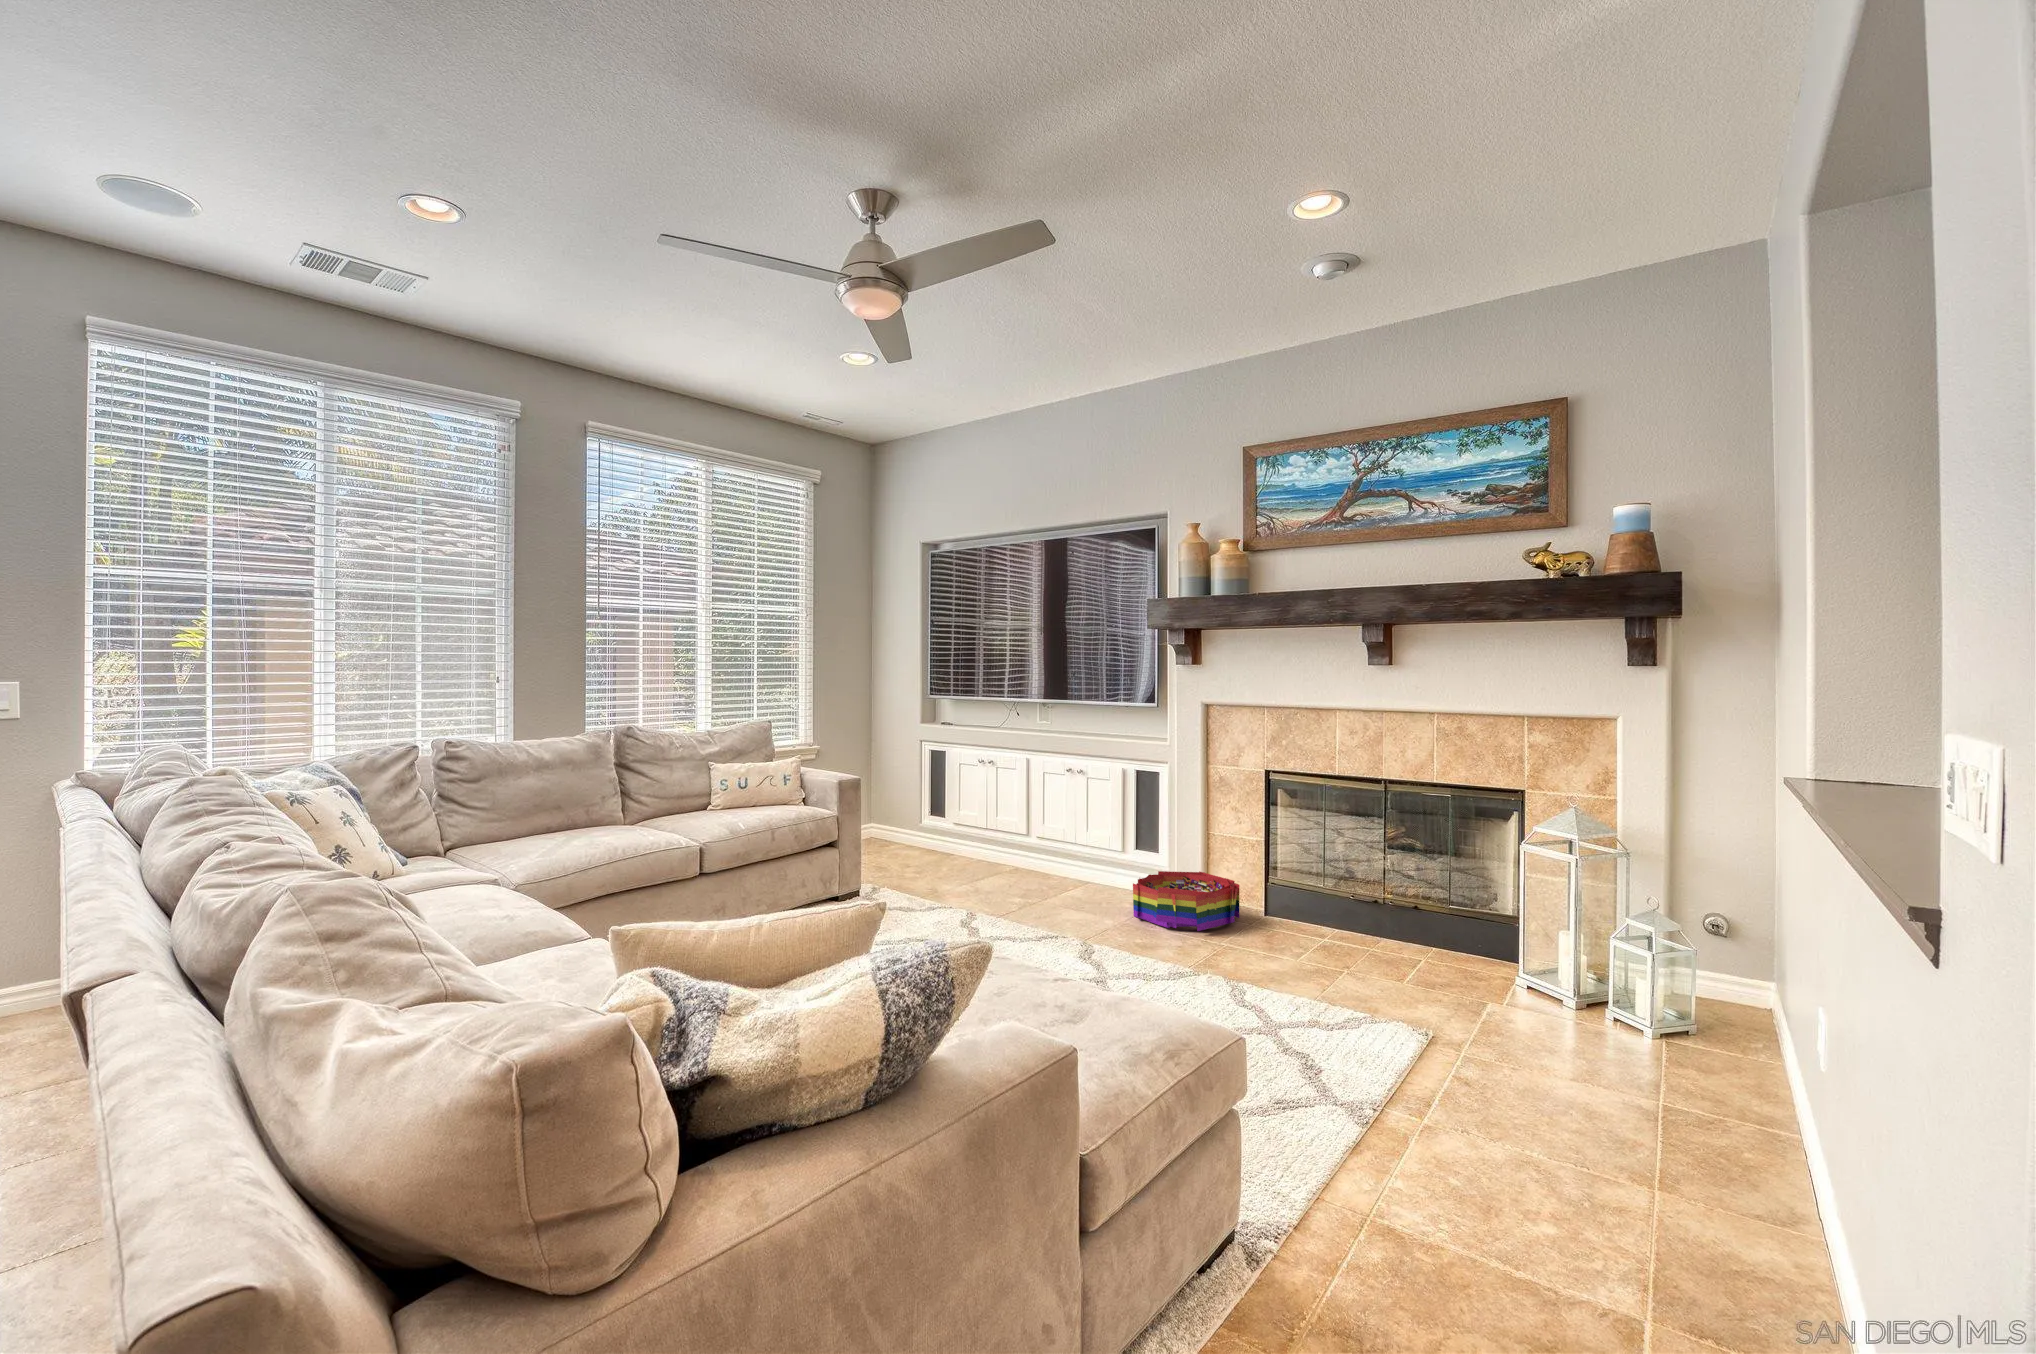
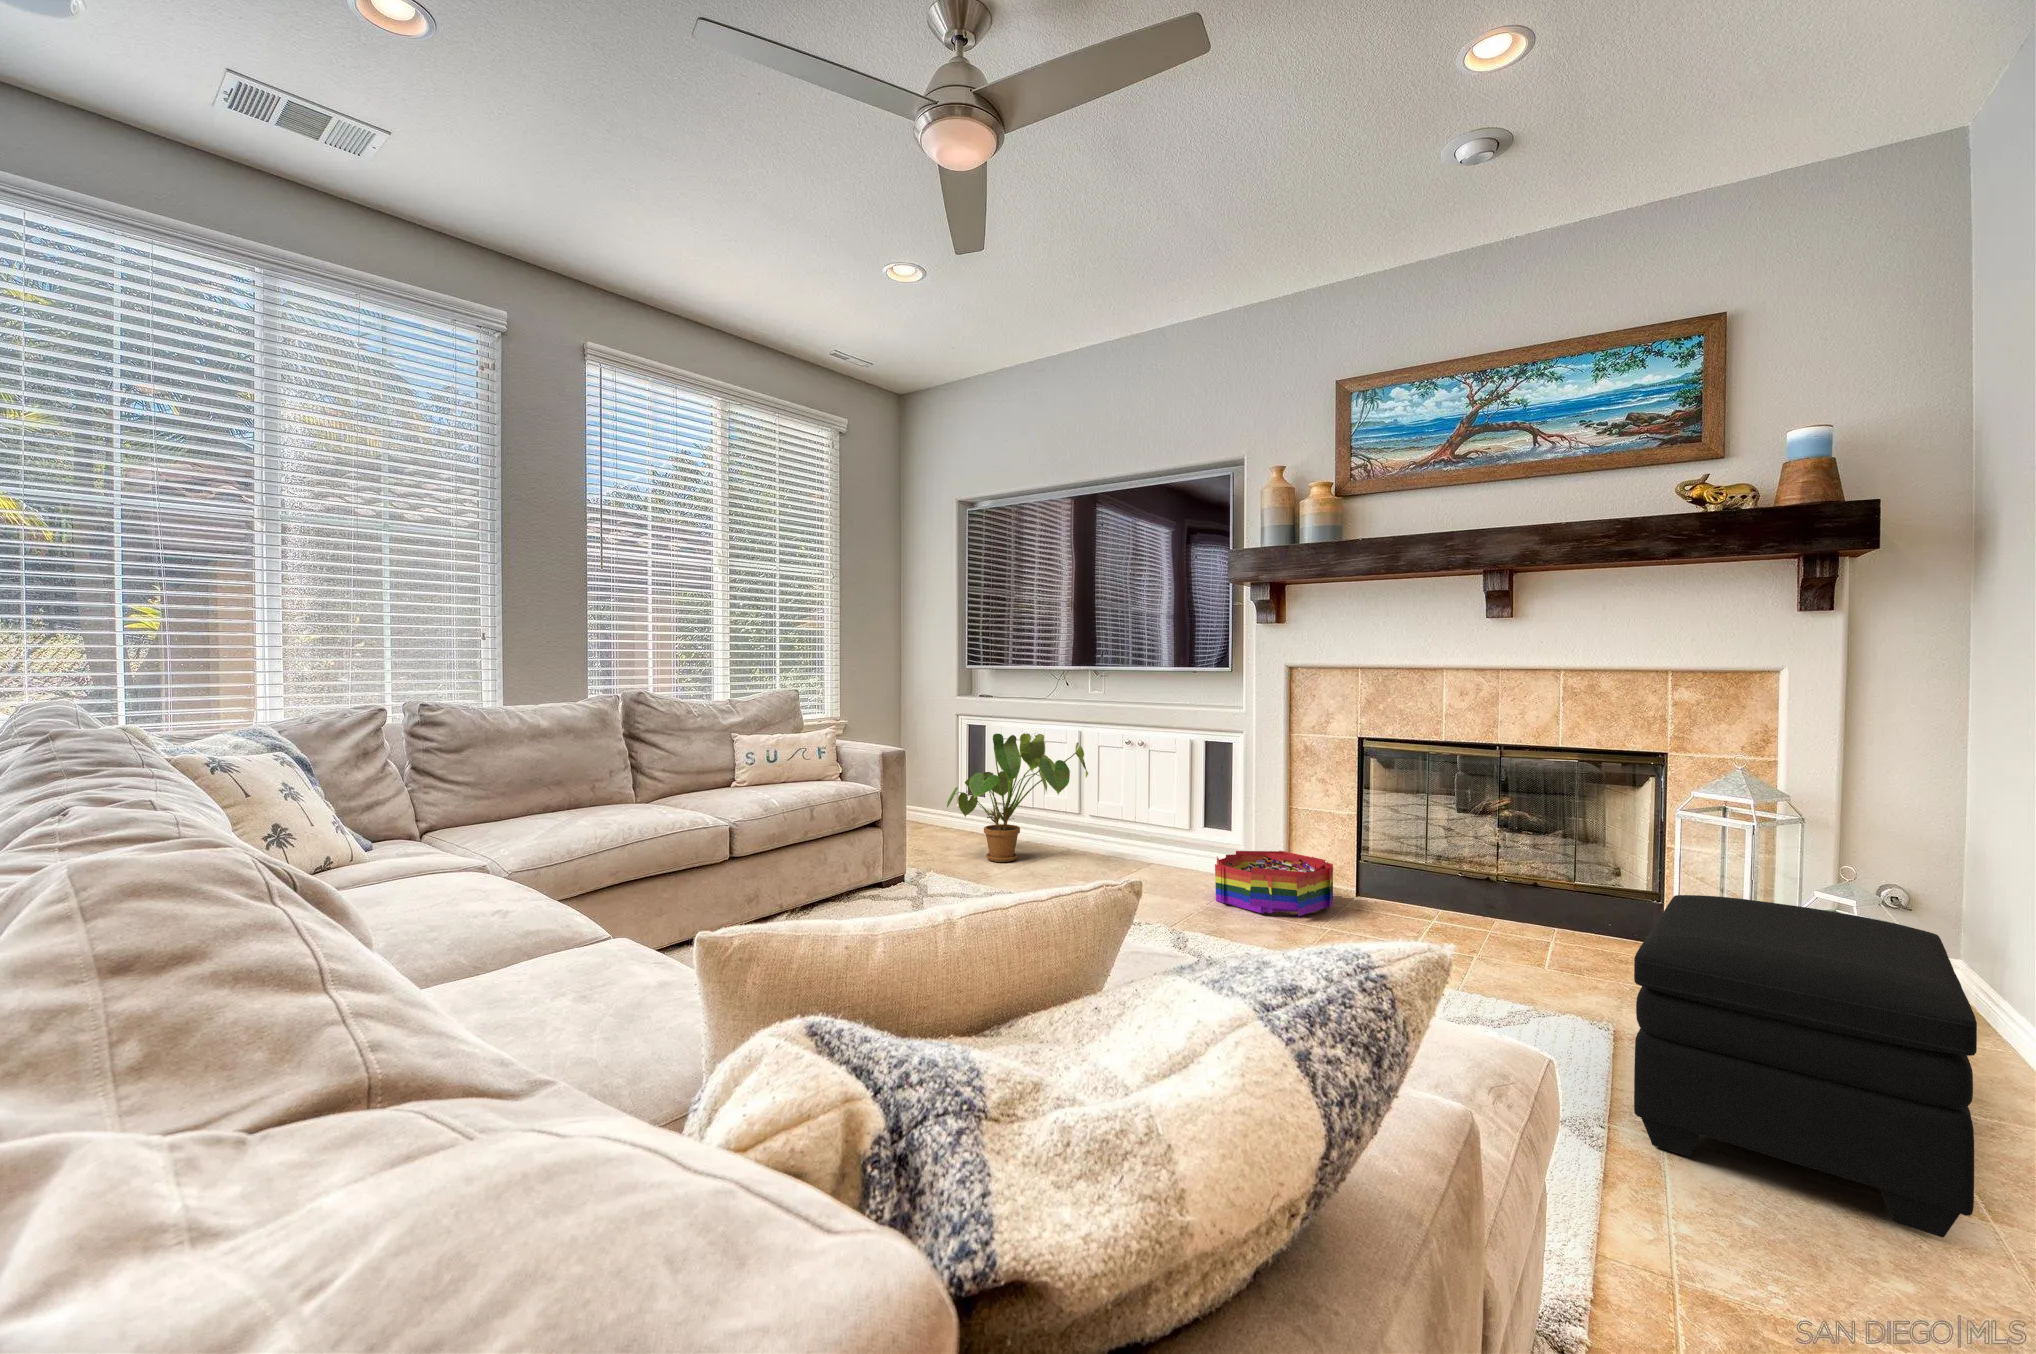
house plant: none [907,760,1039,878] -> present [947,734,1088,862]
ottoman: none [1356,917,1634,1179] -> present [1634,895,1977,1237]

